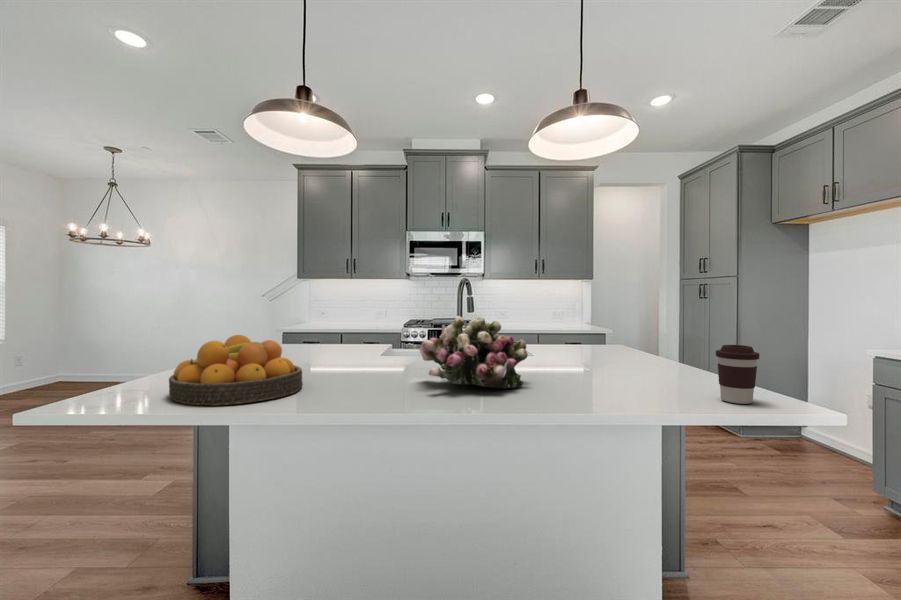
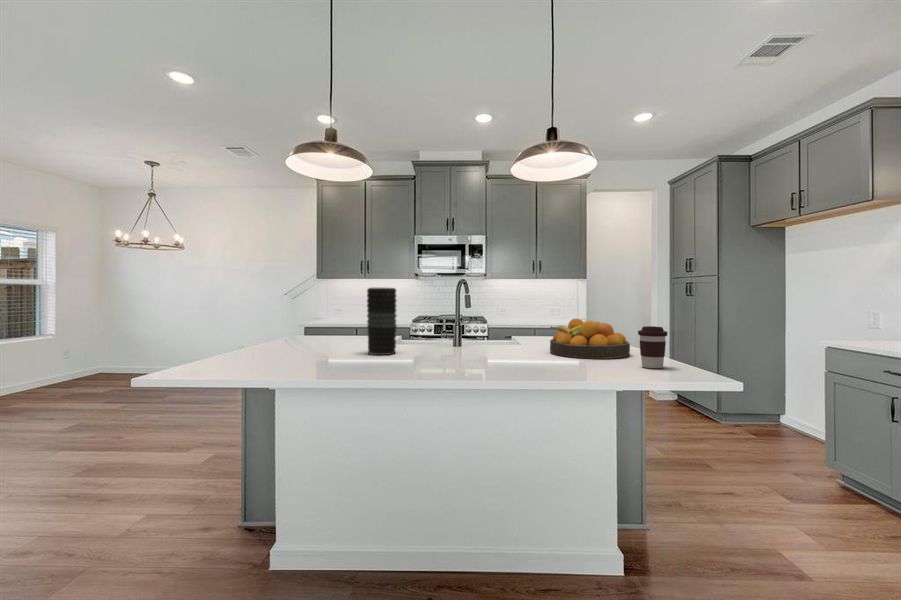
vase: none [346,290,385,379] -> present [367,288,397,355]
flower arrangement: present [419,316,528,388] -> none [422,307,504,360]
fruit bowl: present [169,335,303,405] -> present [550,319,630,359]

